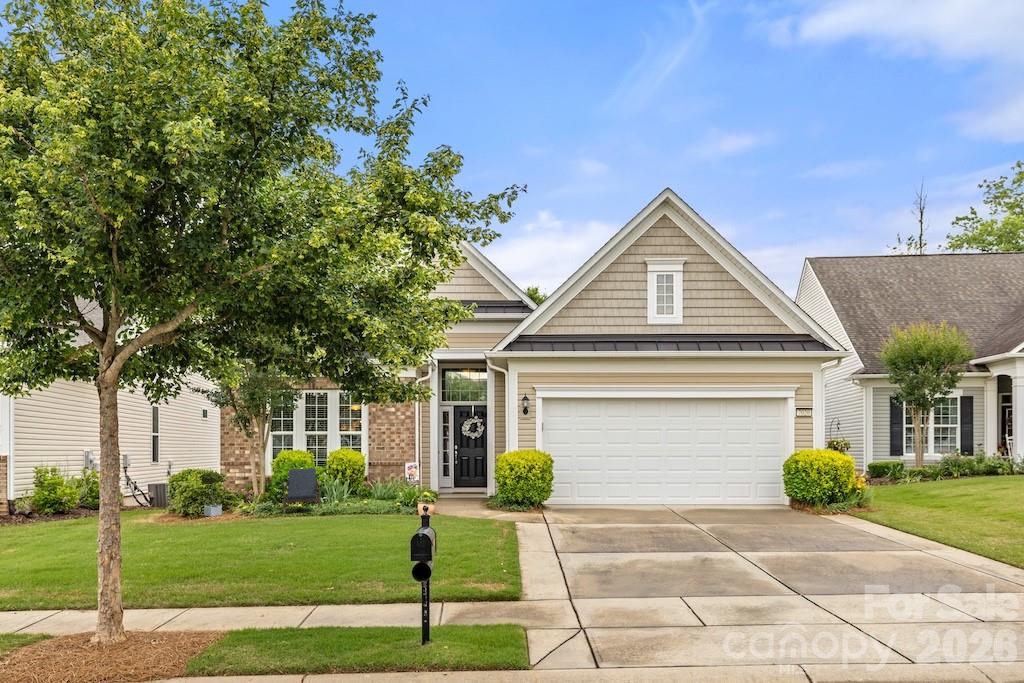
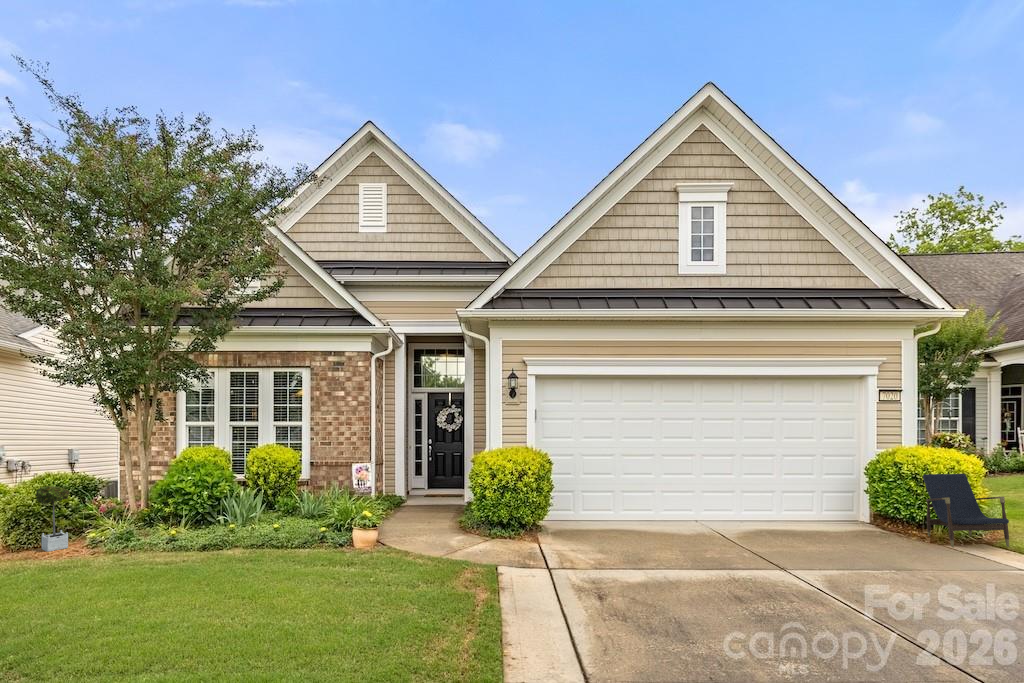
lounge chair: present [283,468,321,513] -> present [923,474,1009,548]

